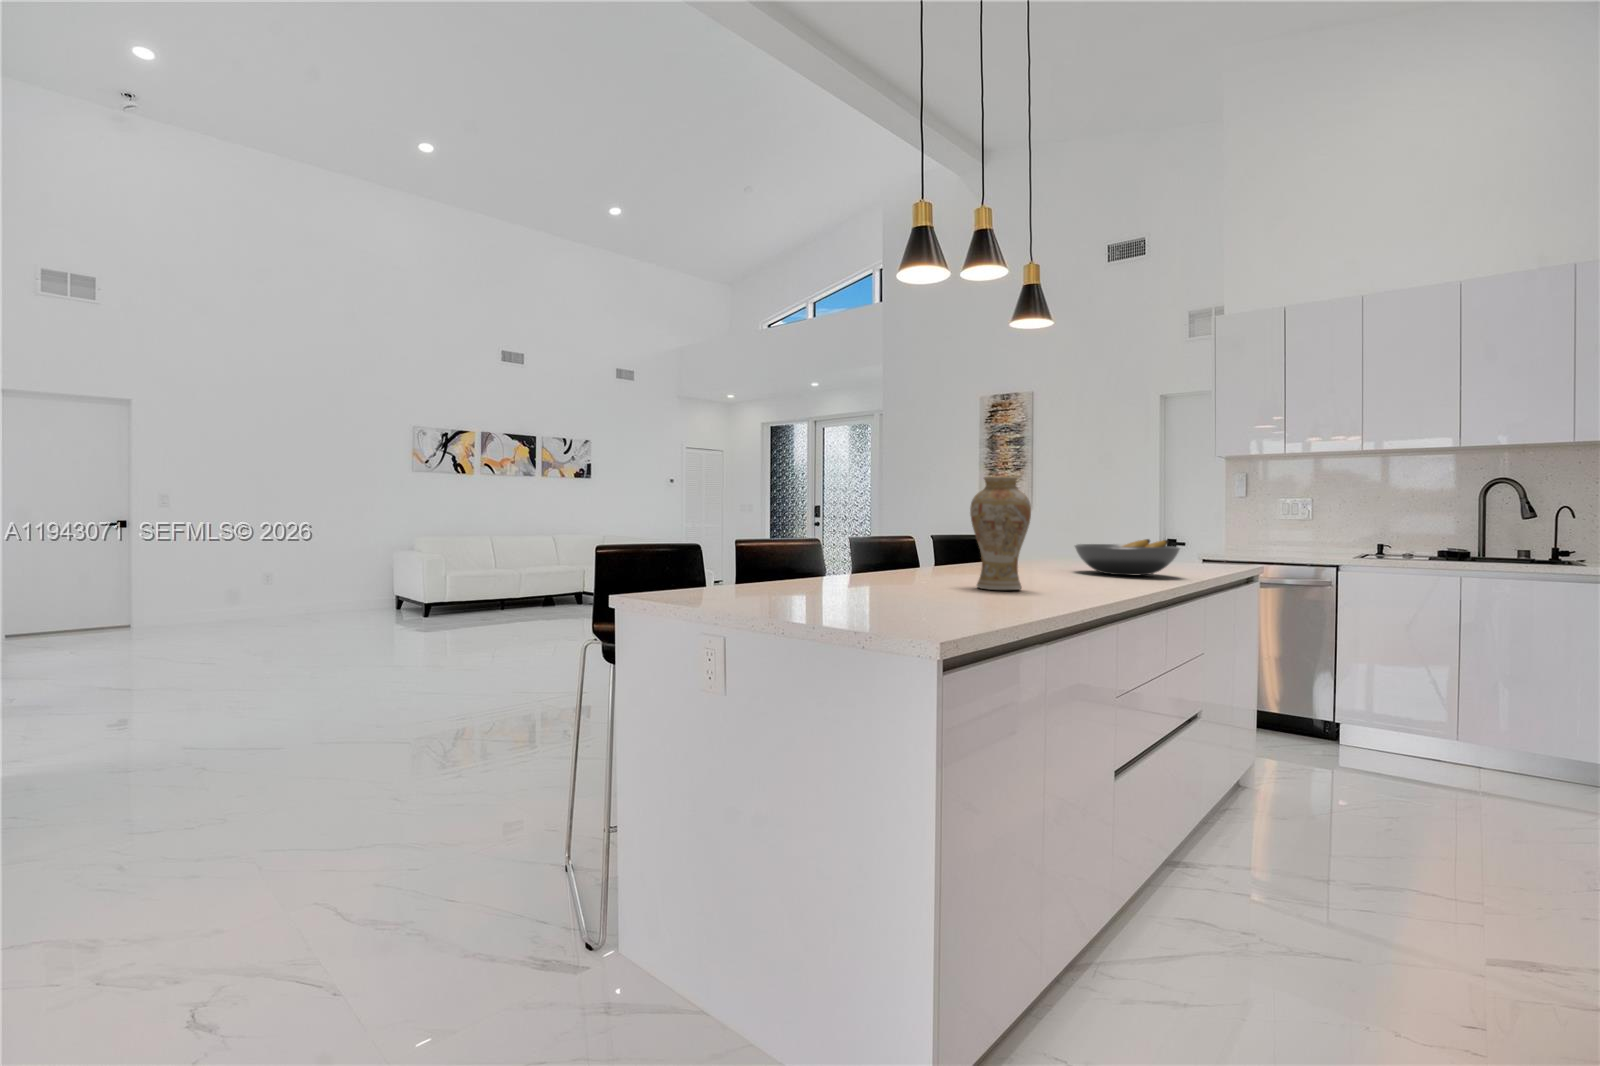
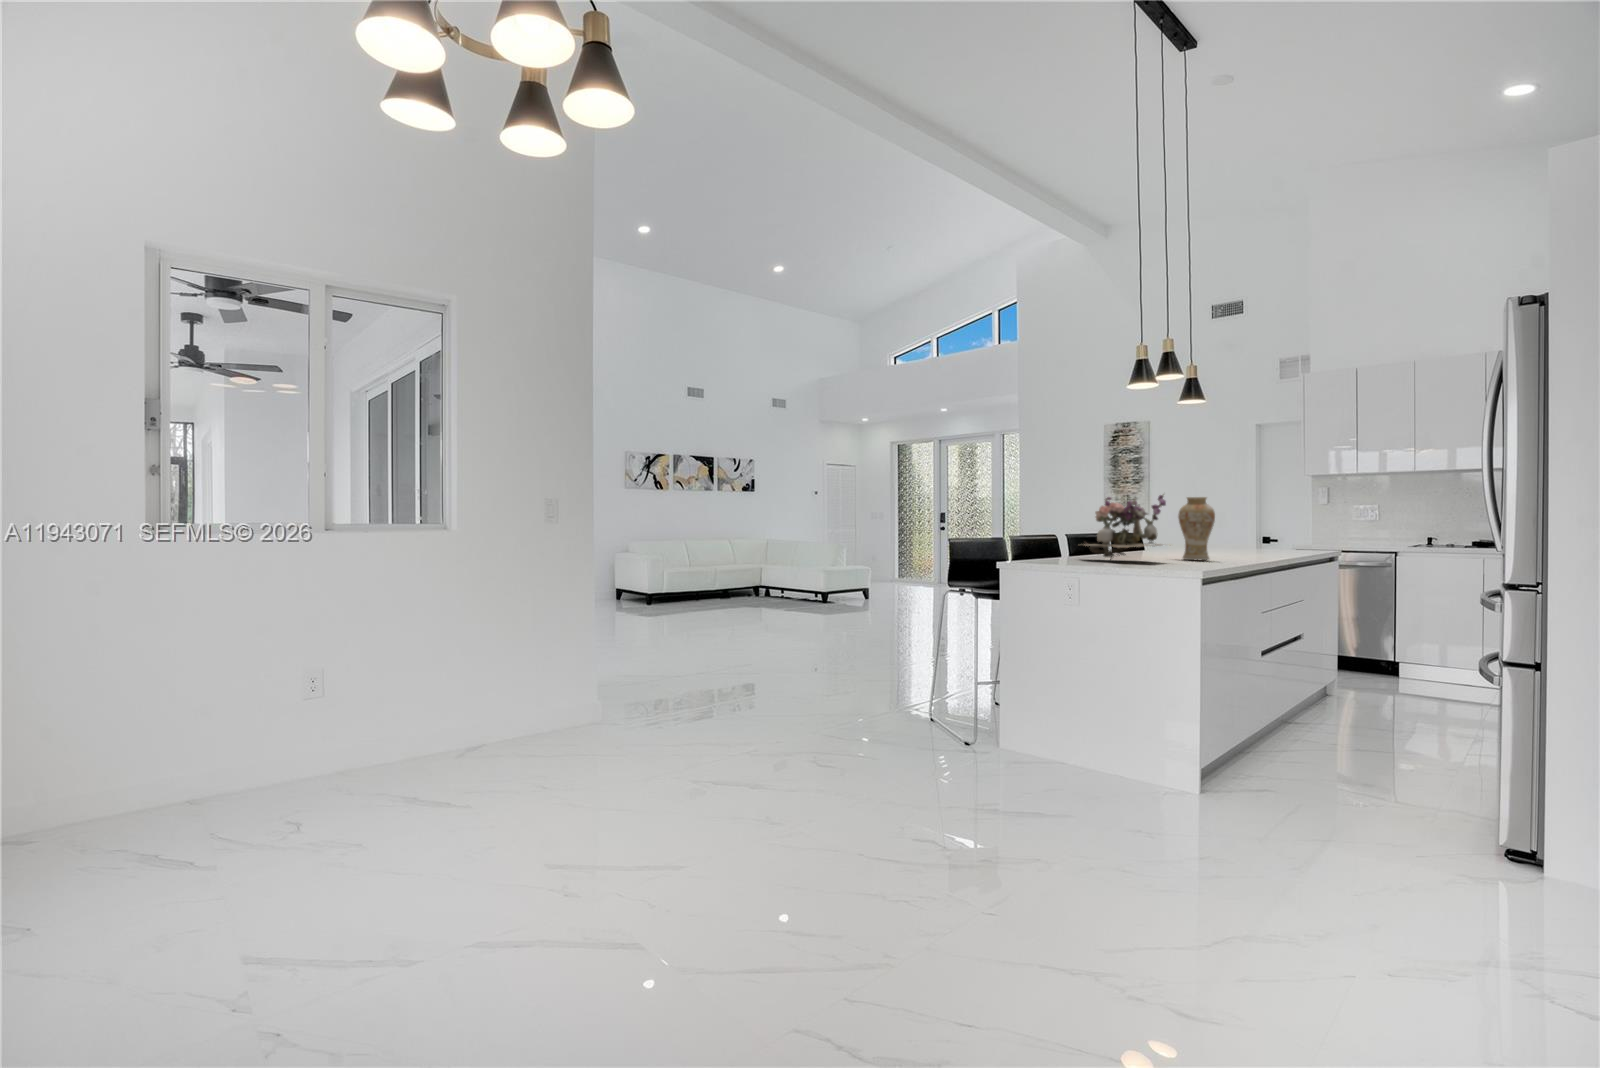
flower arrangement: none [765,466,933,594] -> present [1084,494,1166,560]
fruit bowl: present [1075,539,1180,575] -> none [1222,533,1293,555]

